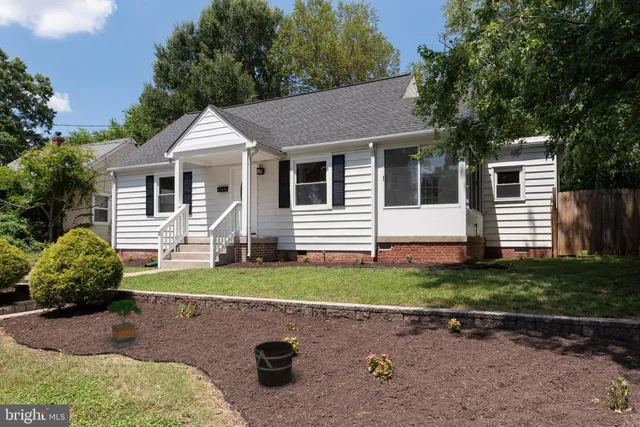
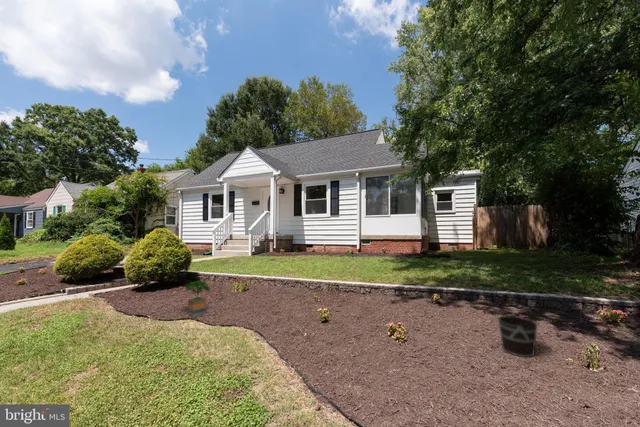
bucket: present [254,340,293,389] -> present [498,316,537,357]

